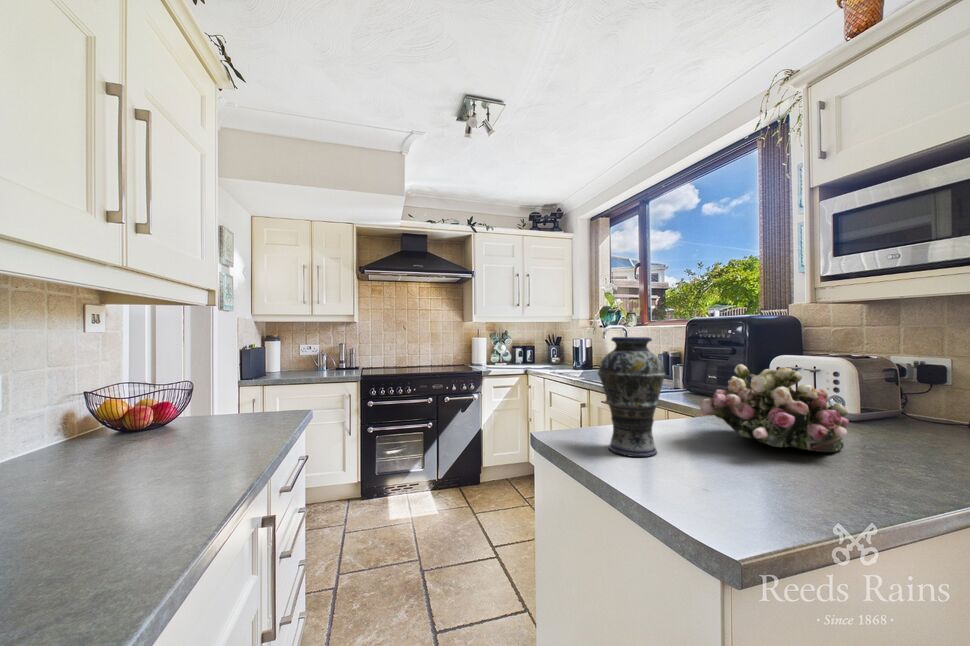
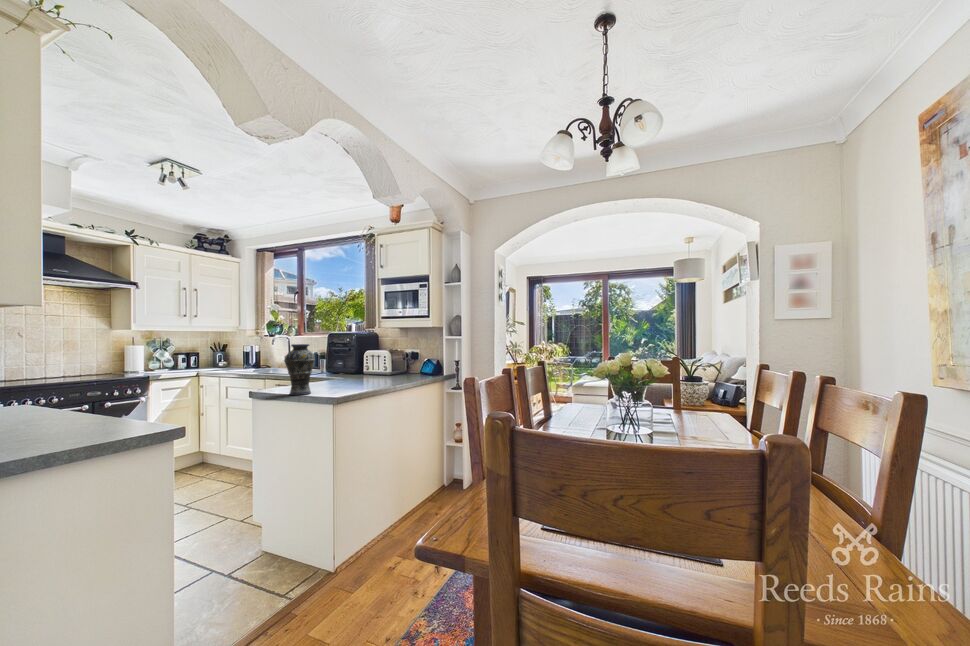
flower arrangement: present [700,364,849,452] -> none [330,354,381,384]

